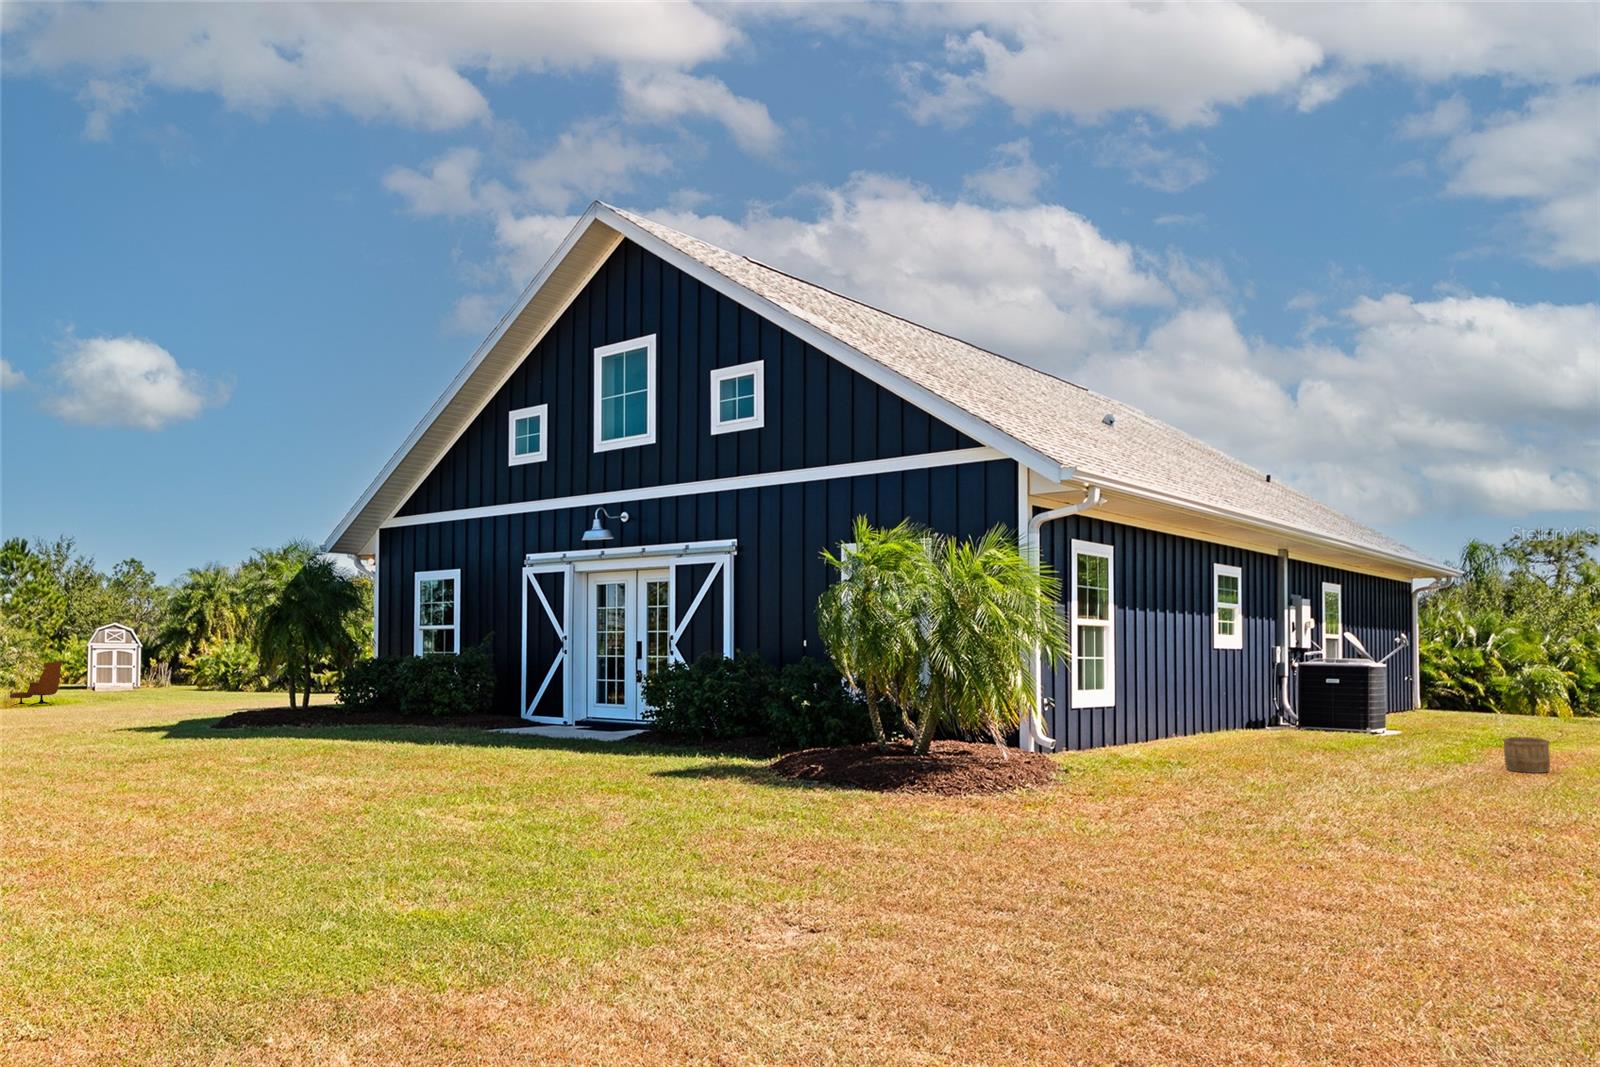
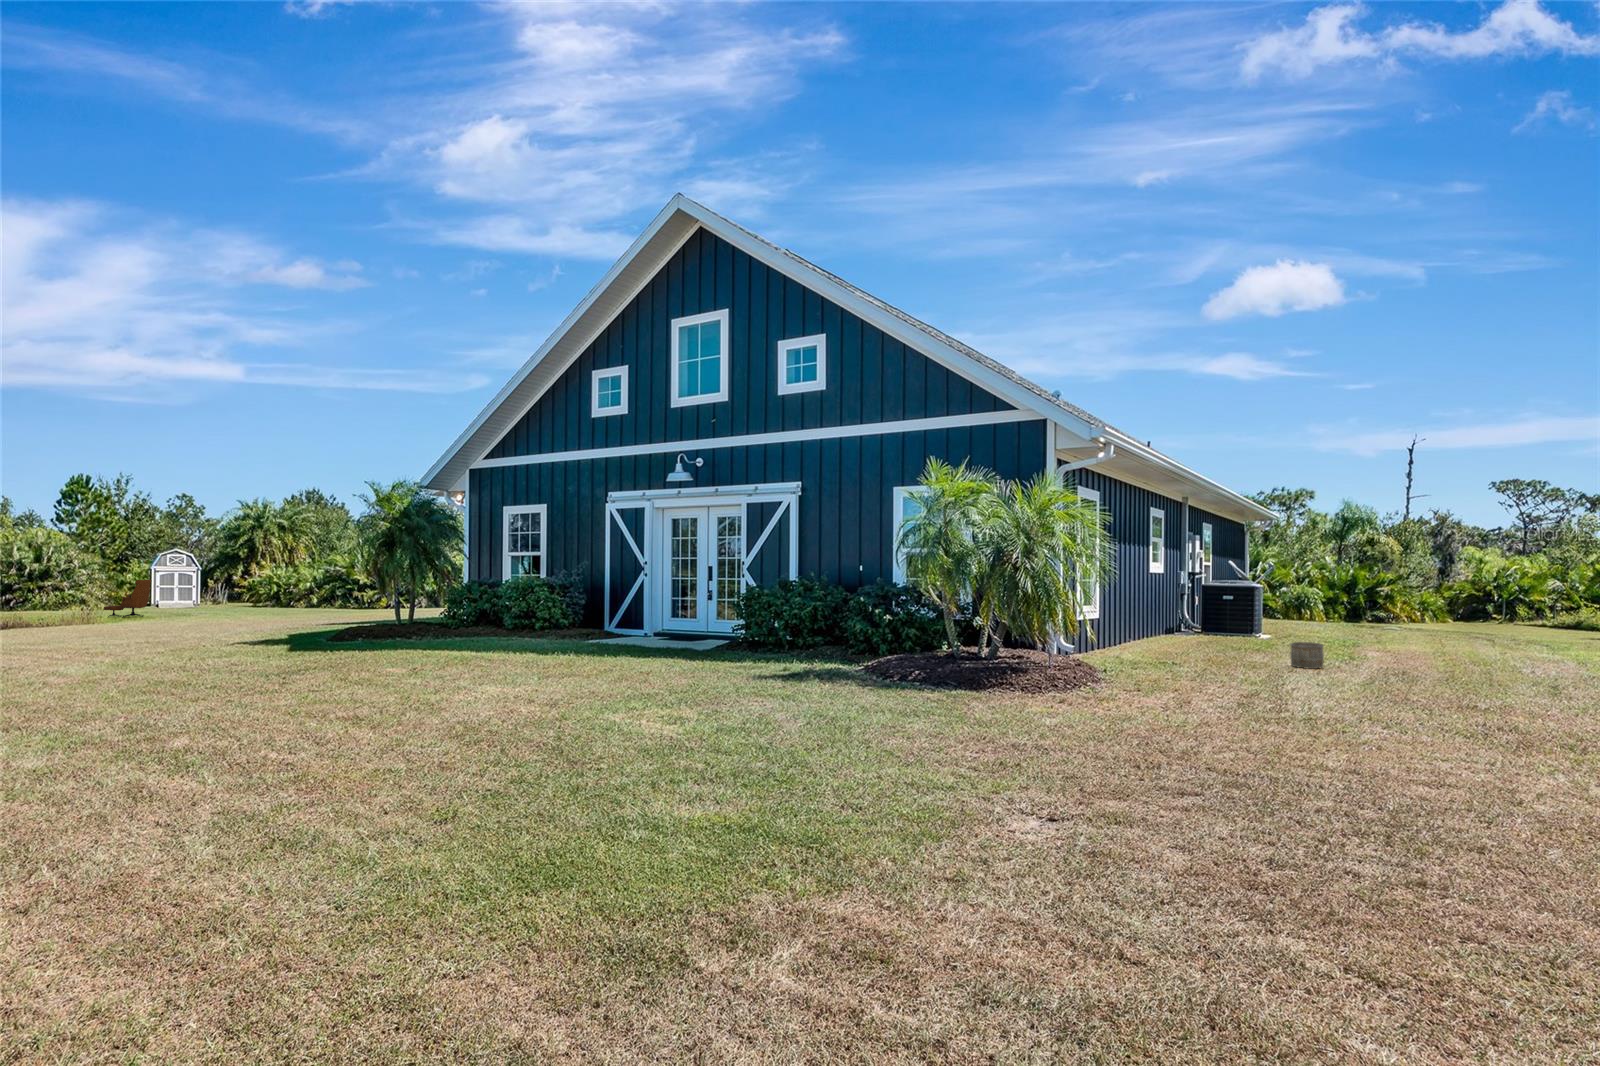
wooden bucket: present [1503,737,1550,773] -> present [1290,642,1324,669]

